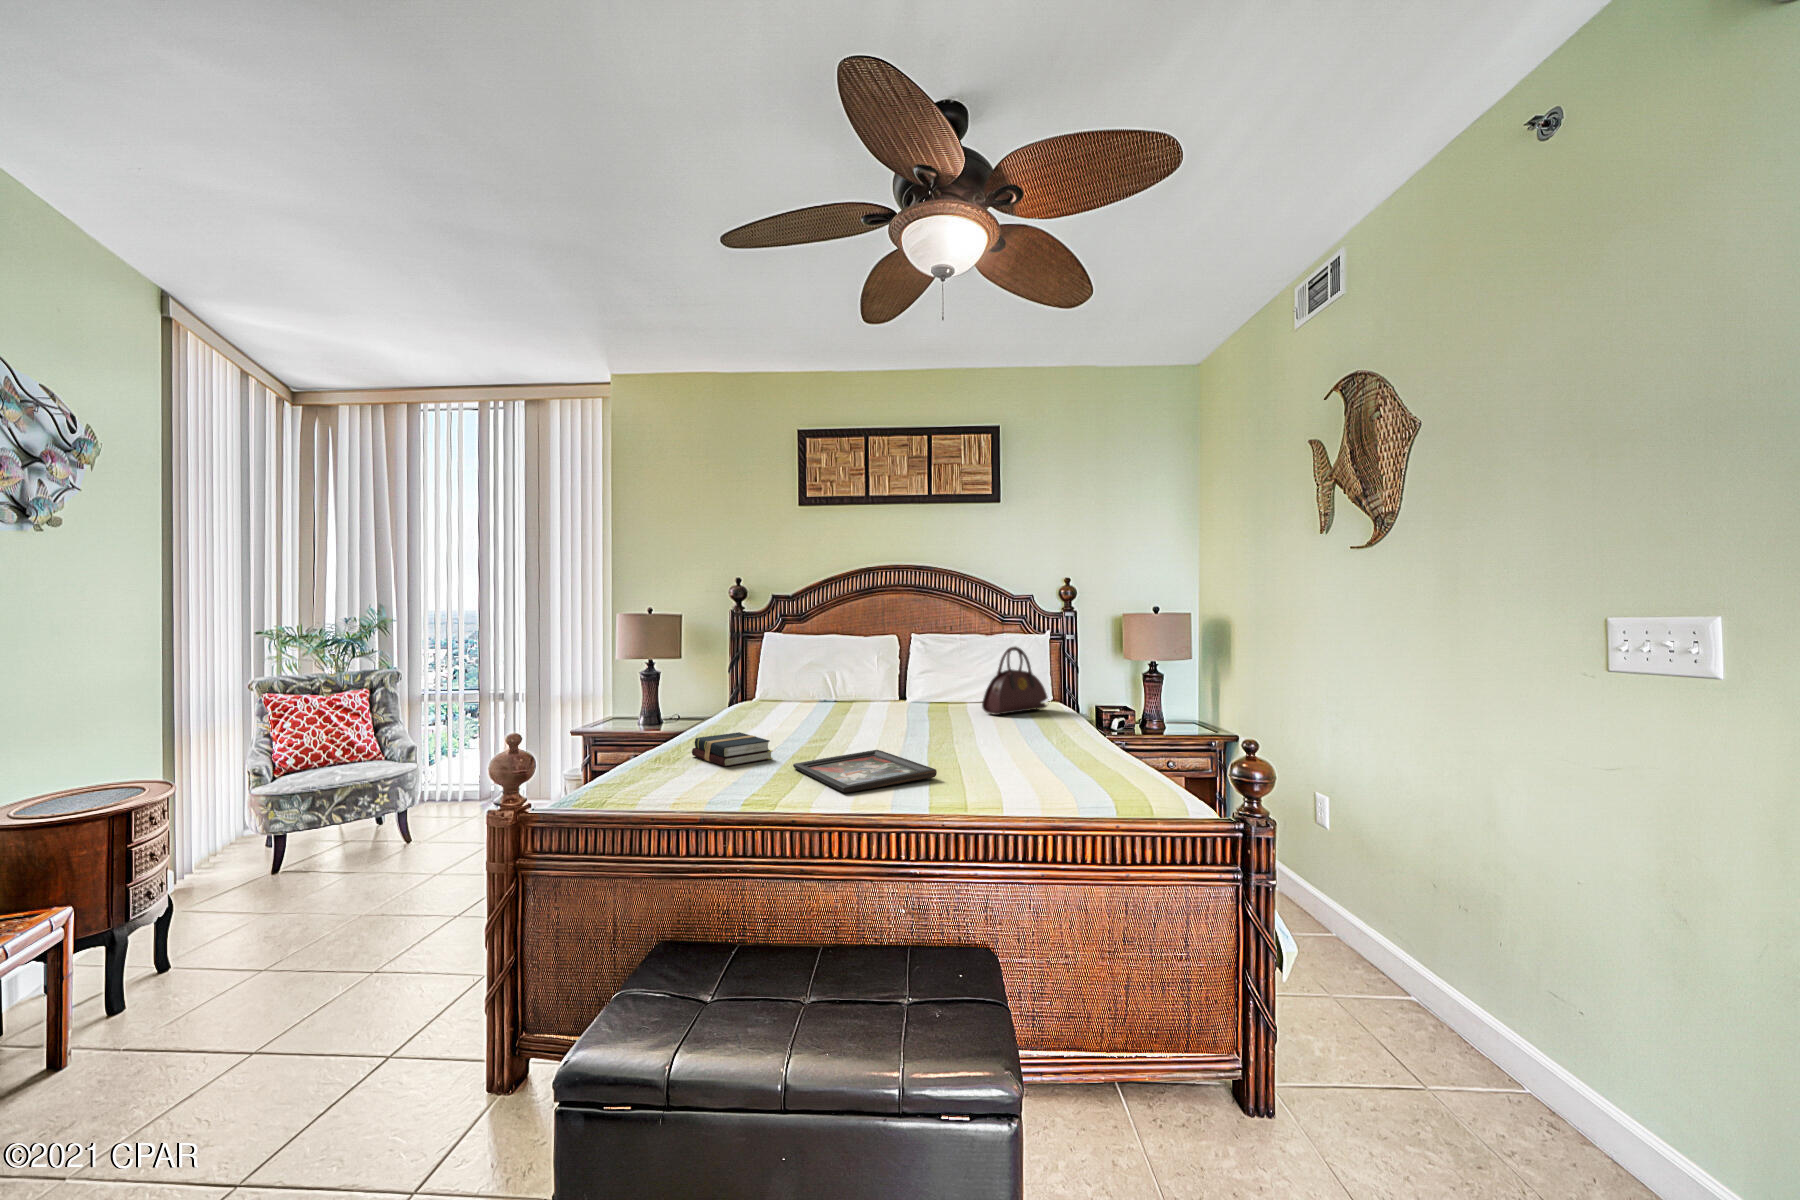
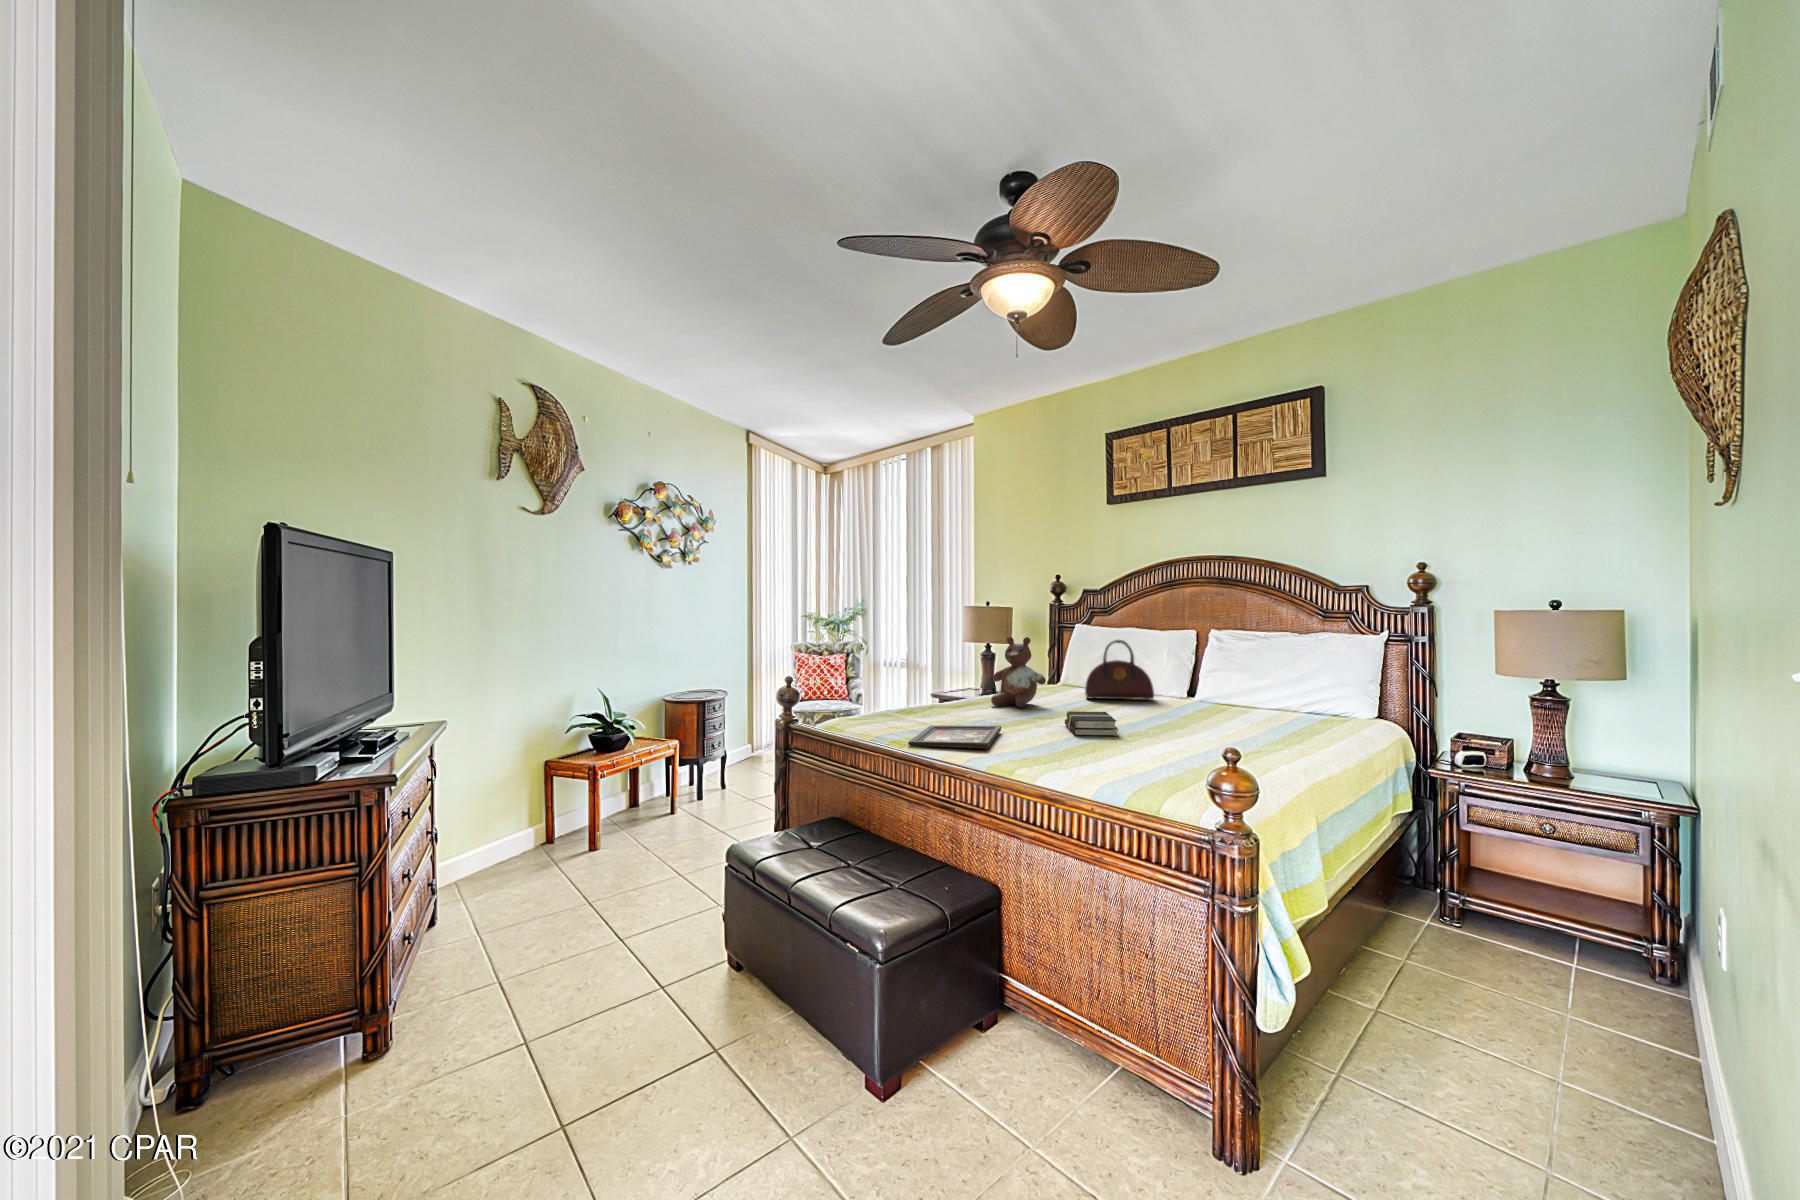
stuffed bear: none [751,645,819,731] -> present [991,637,1046,708]
handbag: present [982,647,1047,715] -> present [1085,640,1154,699]
hardback book: present [692,732,773,766] -> present [1065,711,1119,736]

